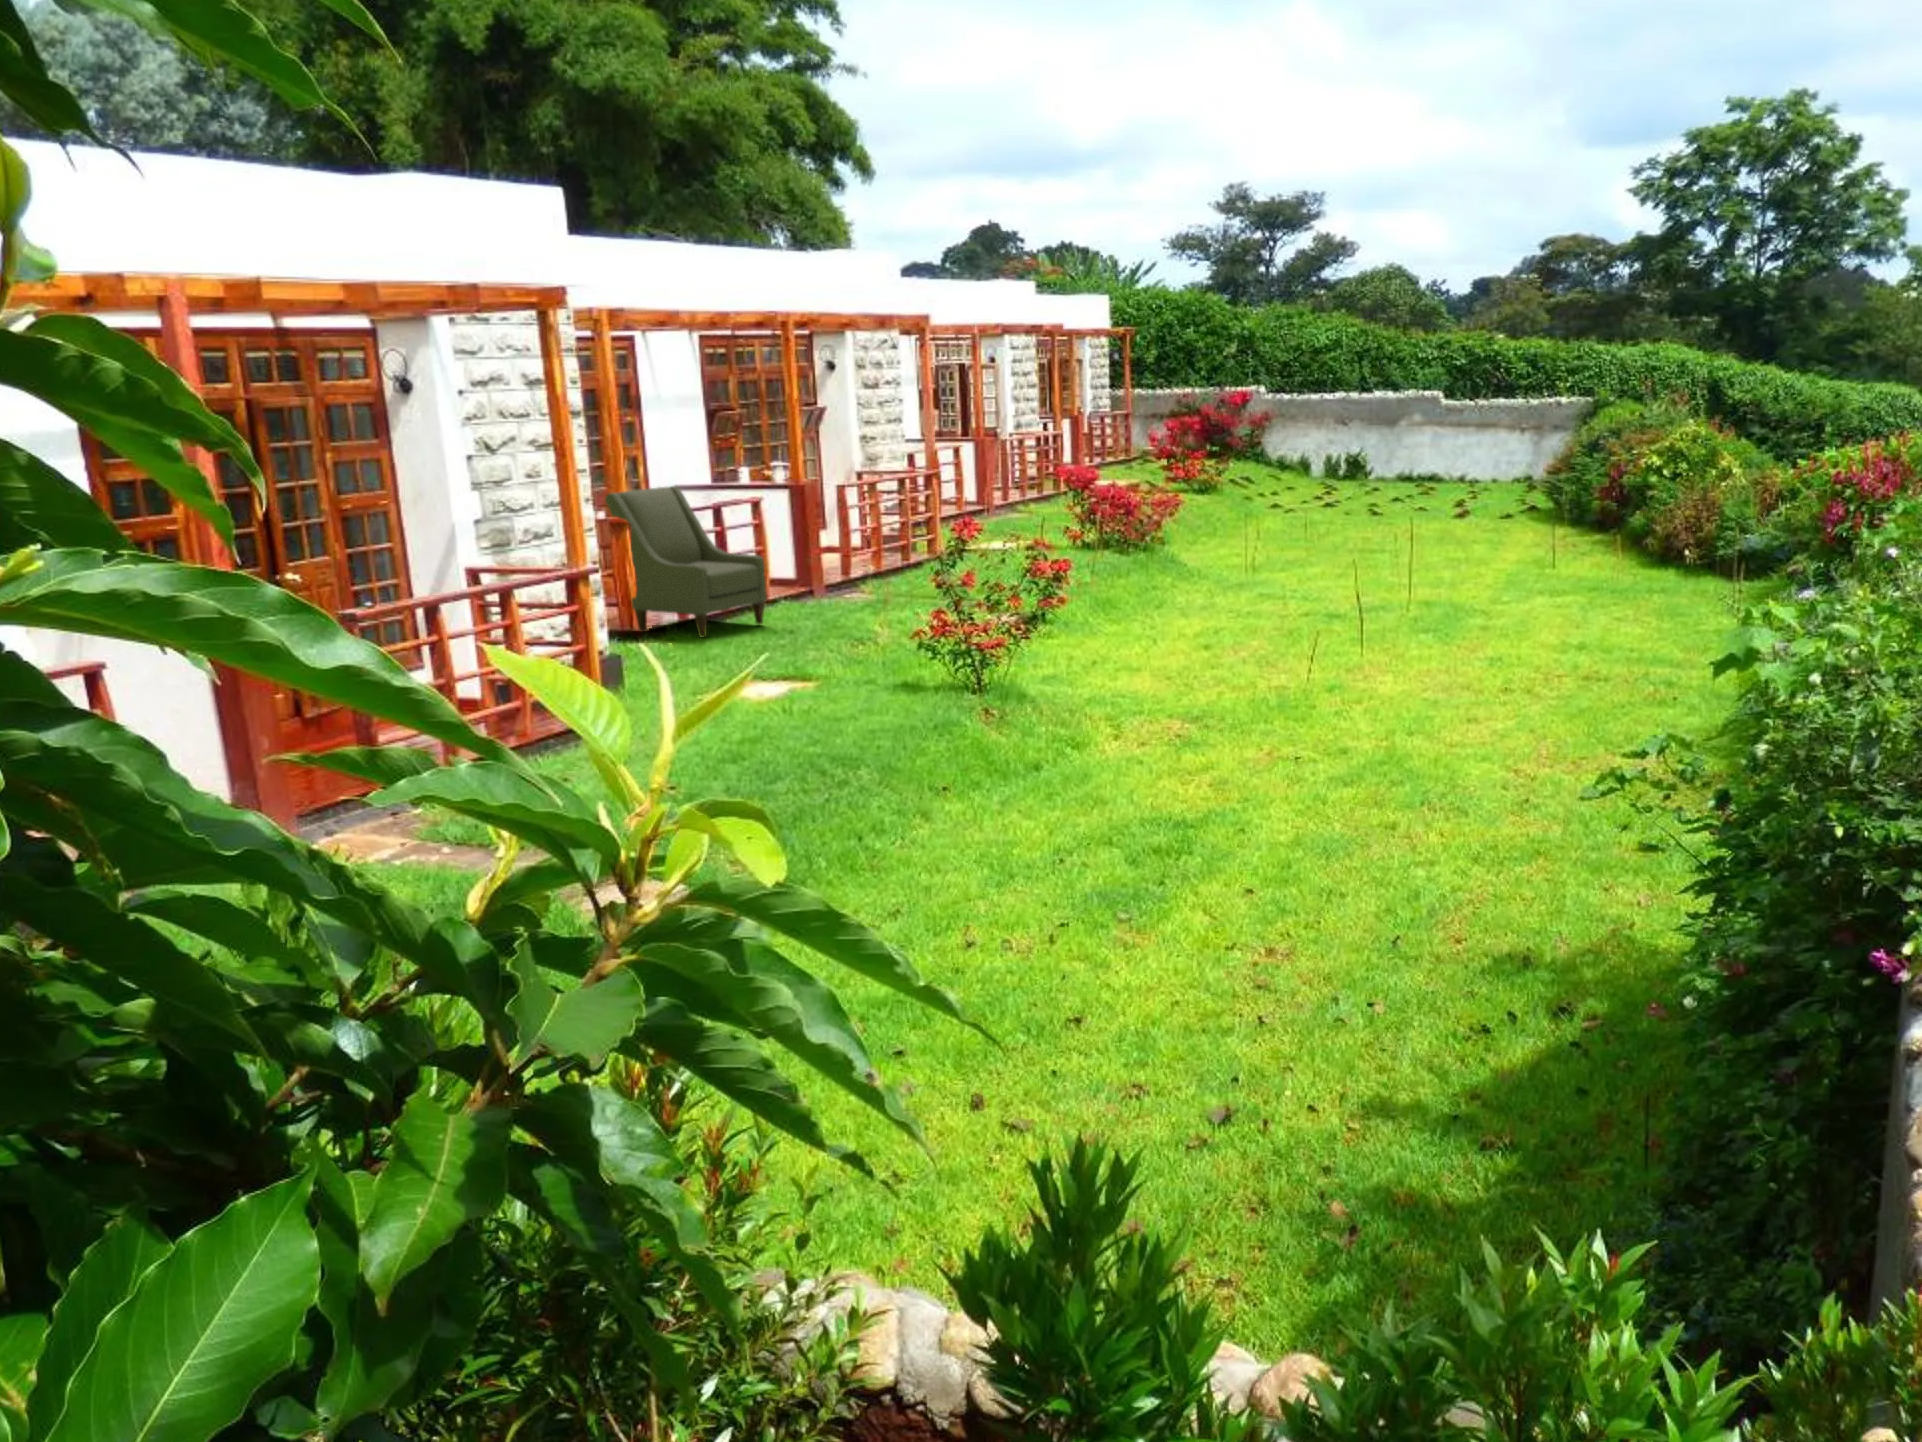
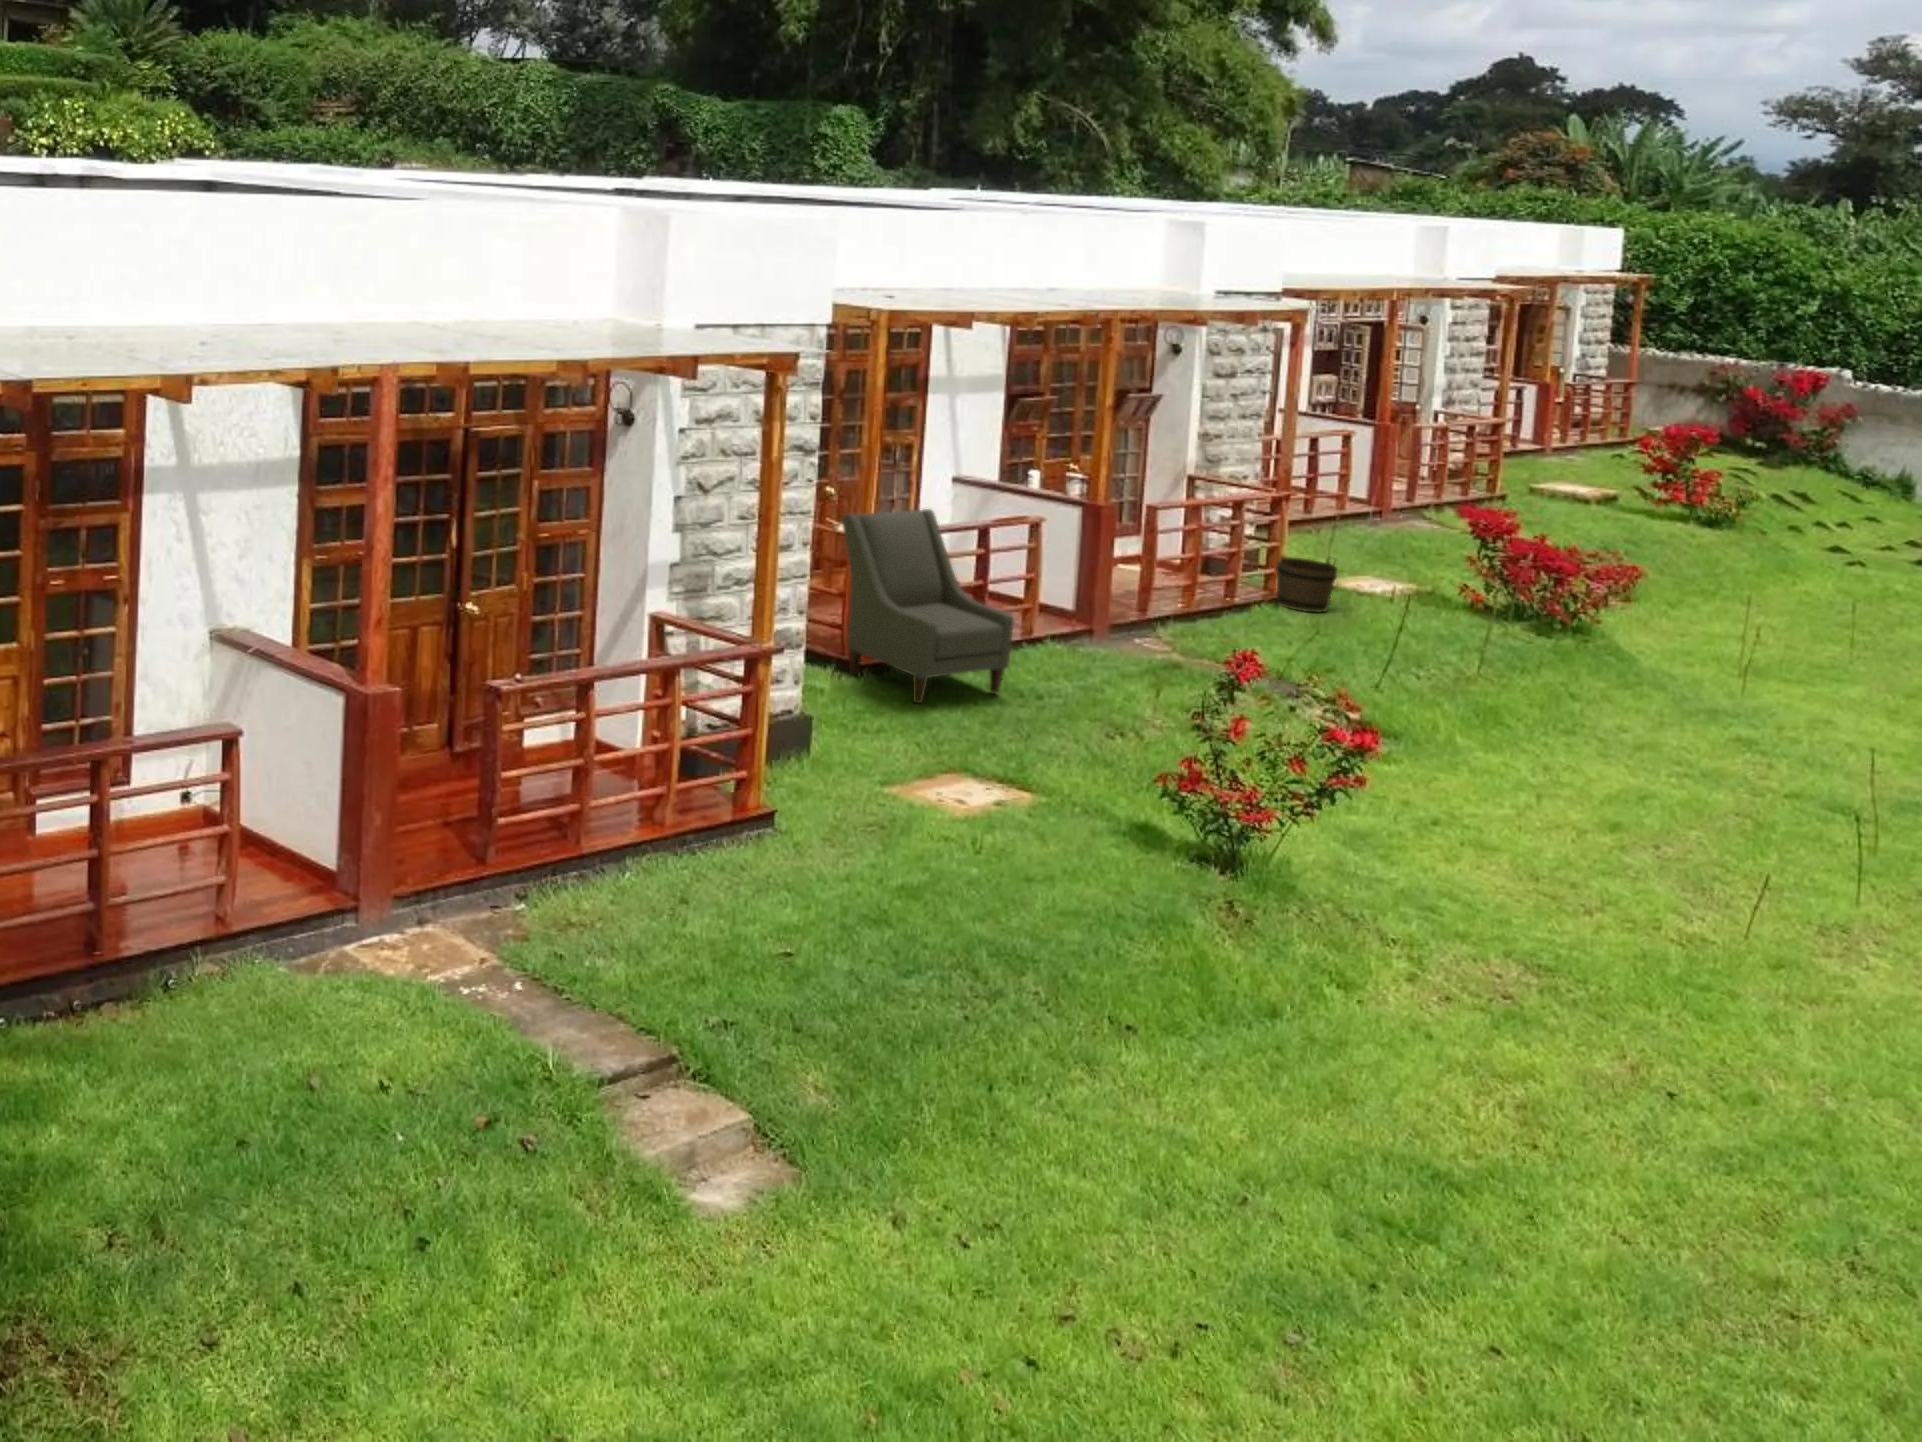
bucket: none [936,515,980,559] -> present [1276,556,1338,612]

